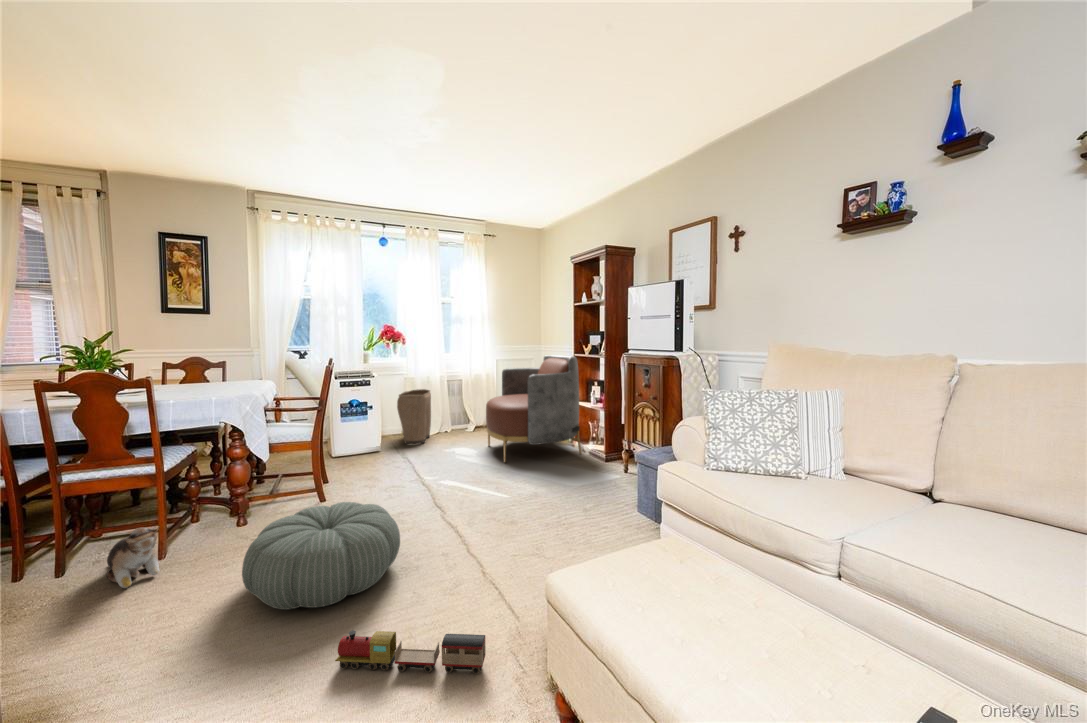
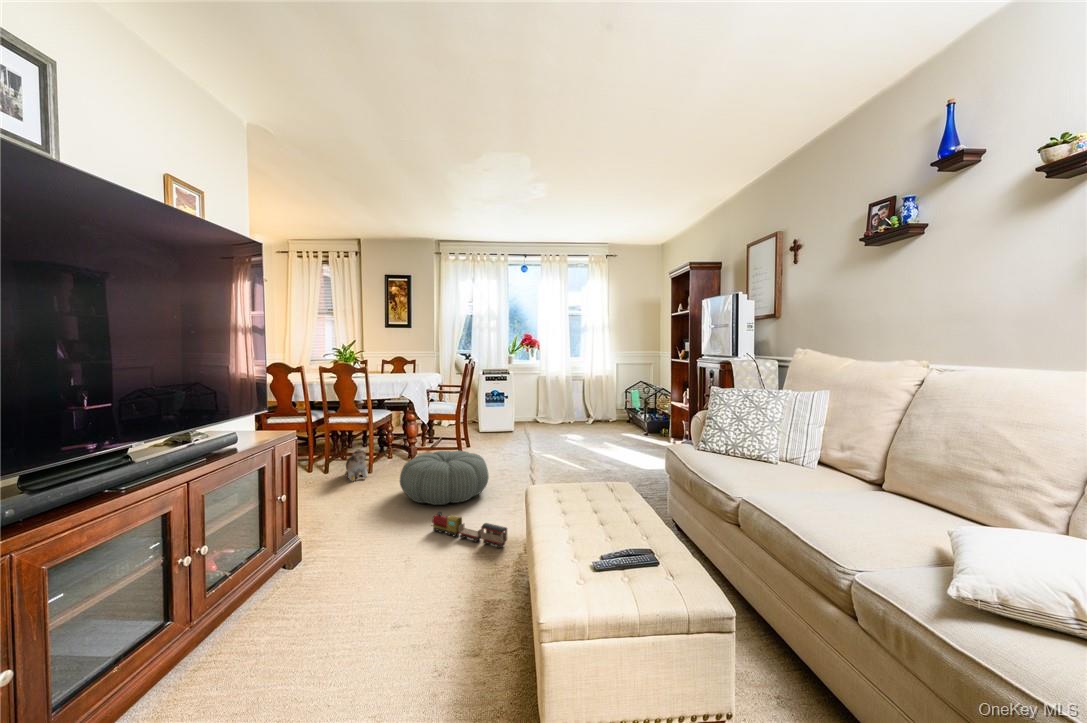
armchair: present [486,355,582,463] -> none [591,360,671,449]
laundry basket: present [397,389,431,444] -> none [527,386,555,429]

